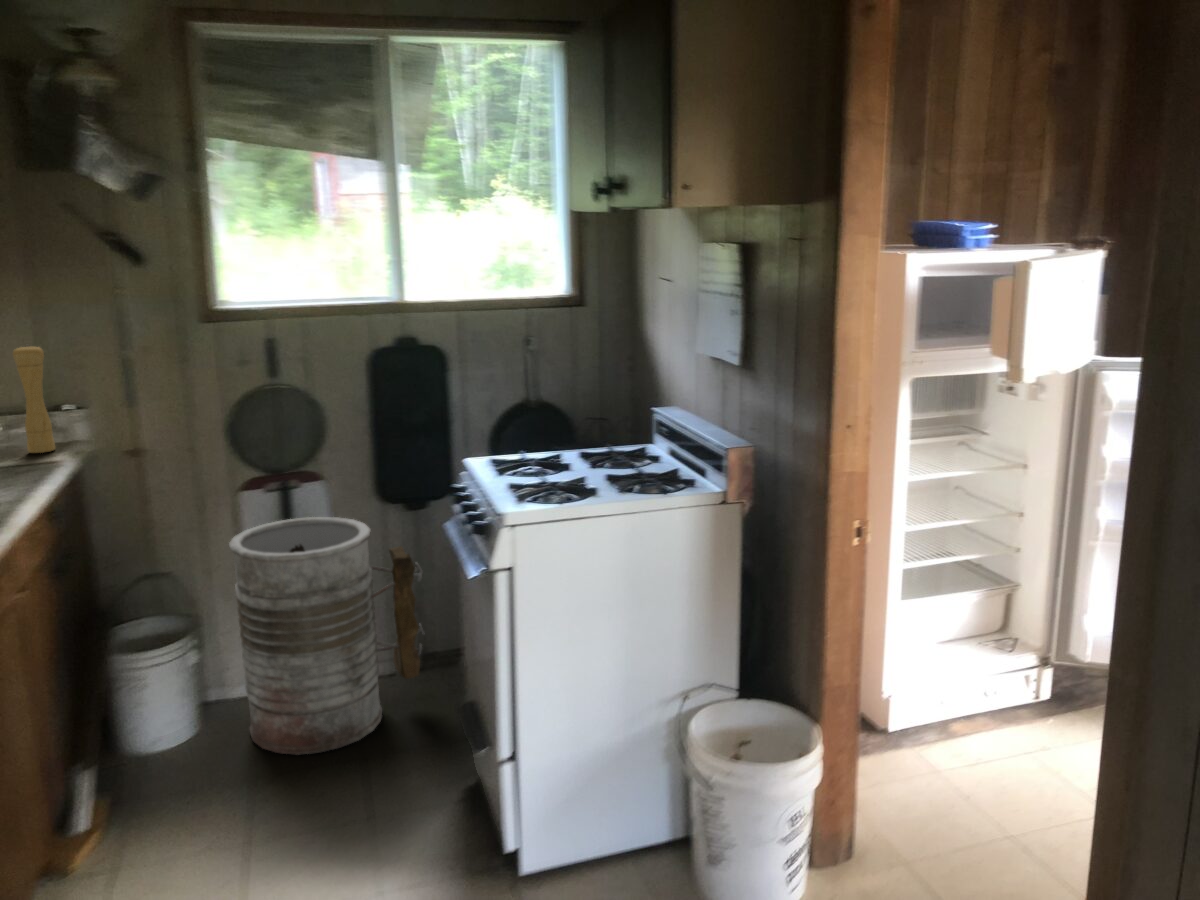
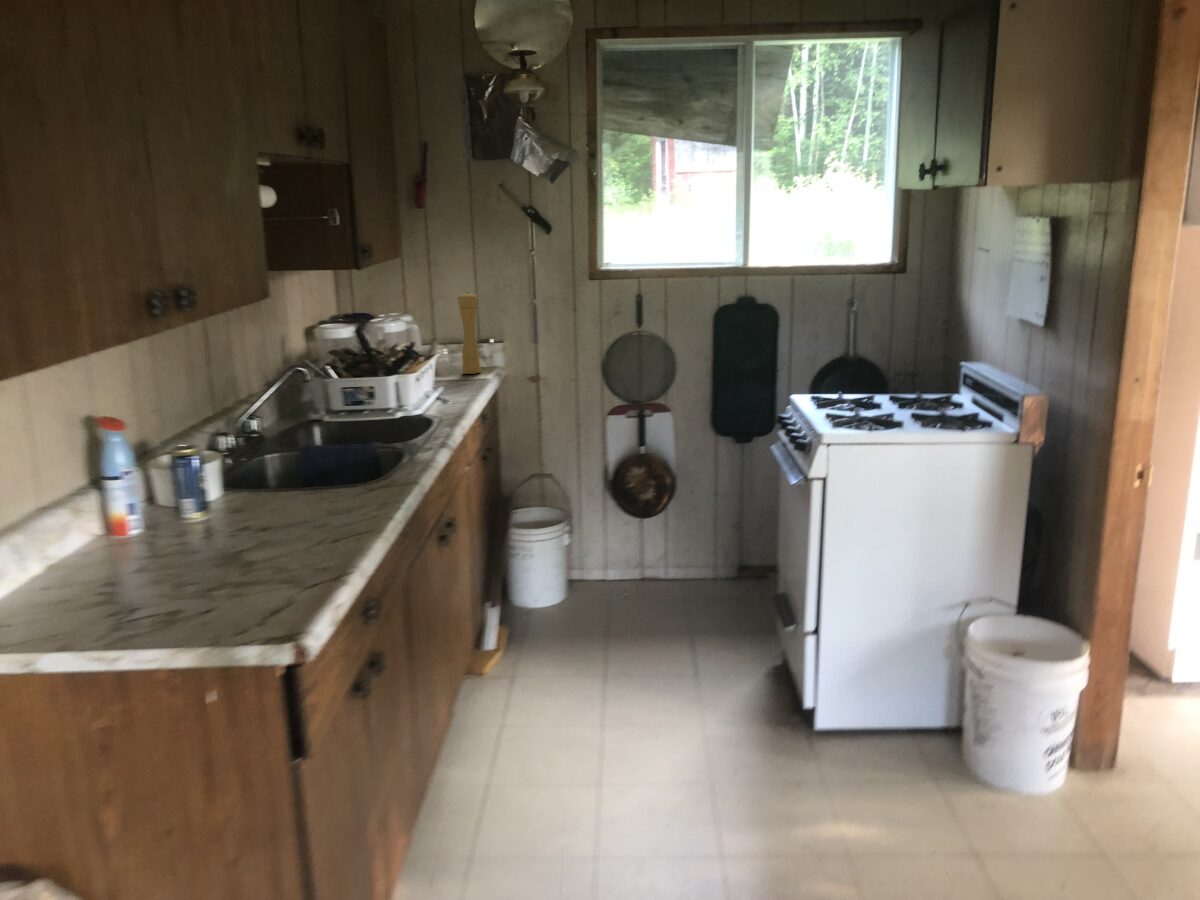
trash can: present [229,517,424,754] -> none [599,439,747,624]

